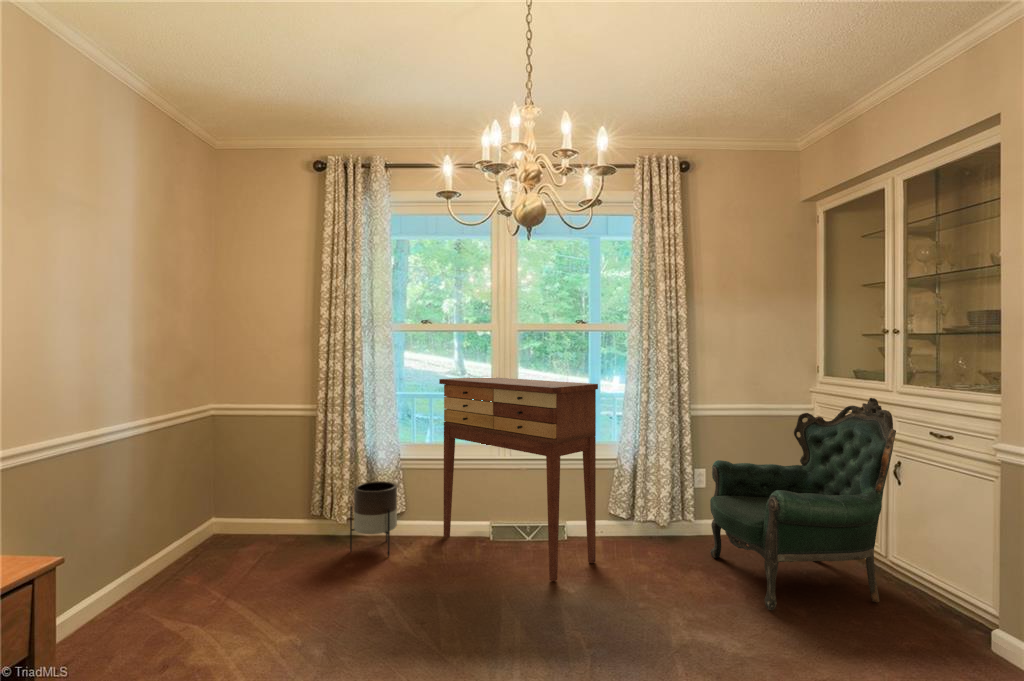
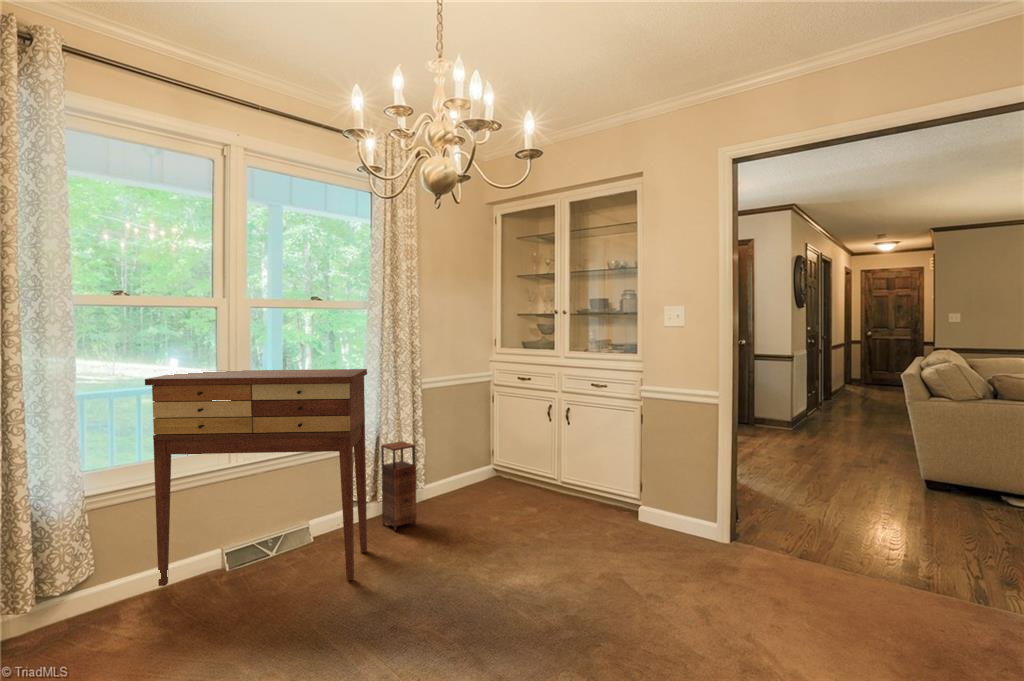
armchair: present [710,398,896,610] -> none [444,363,587,538]
storage cabinet: none [635,464,664,556] -> present [381,441,417,532]
planter: present [350,481,397,556] -> none [26,534,110,655]

